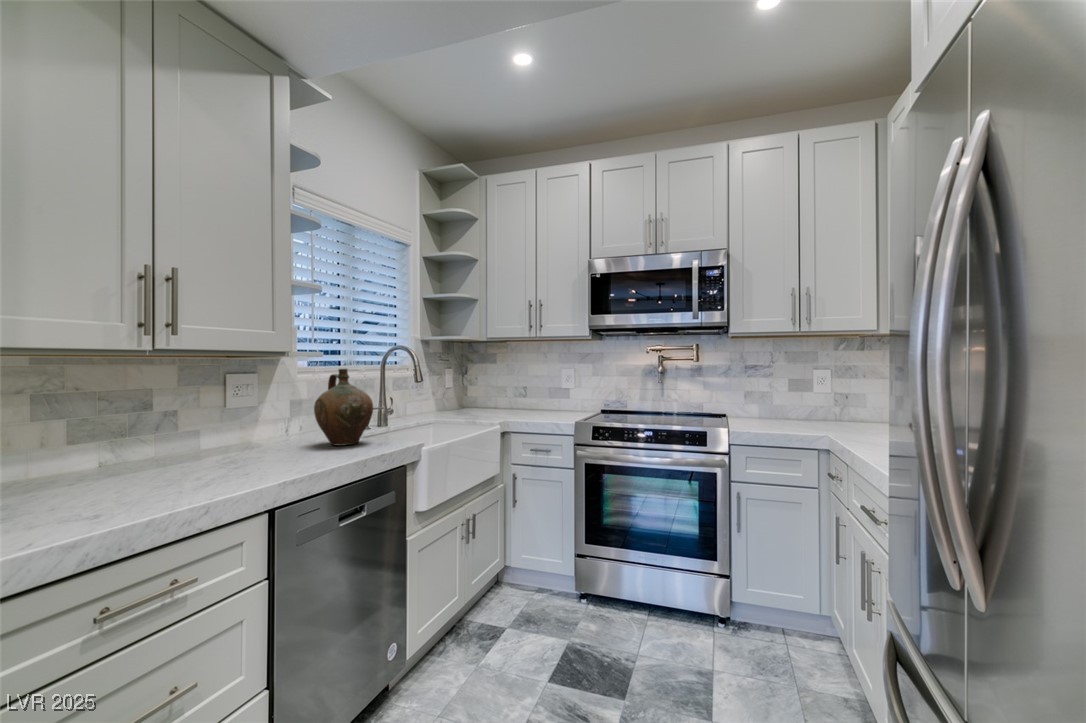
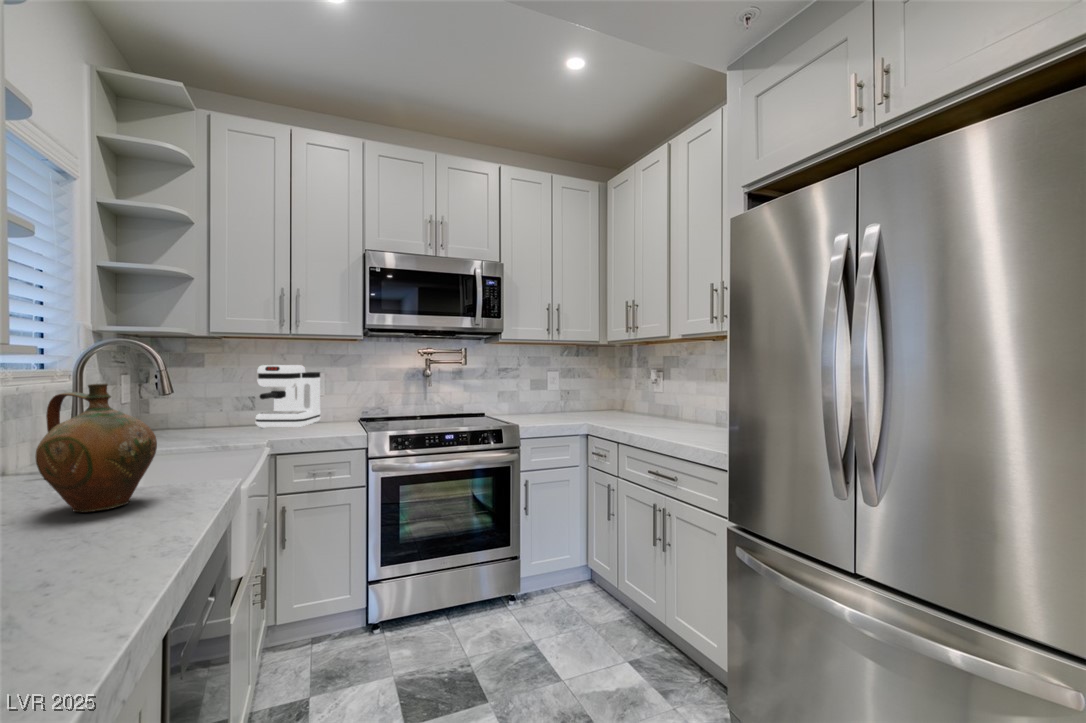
coffee maker: none [517,363,568,414] -> present [256,365,320,428]

